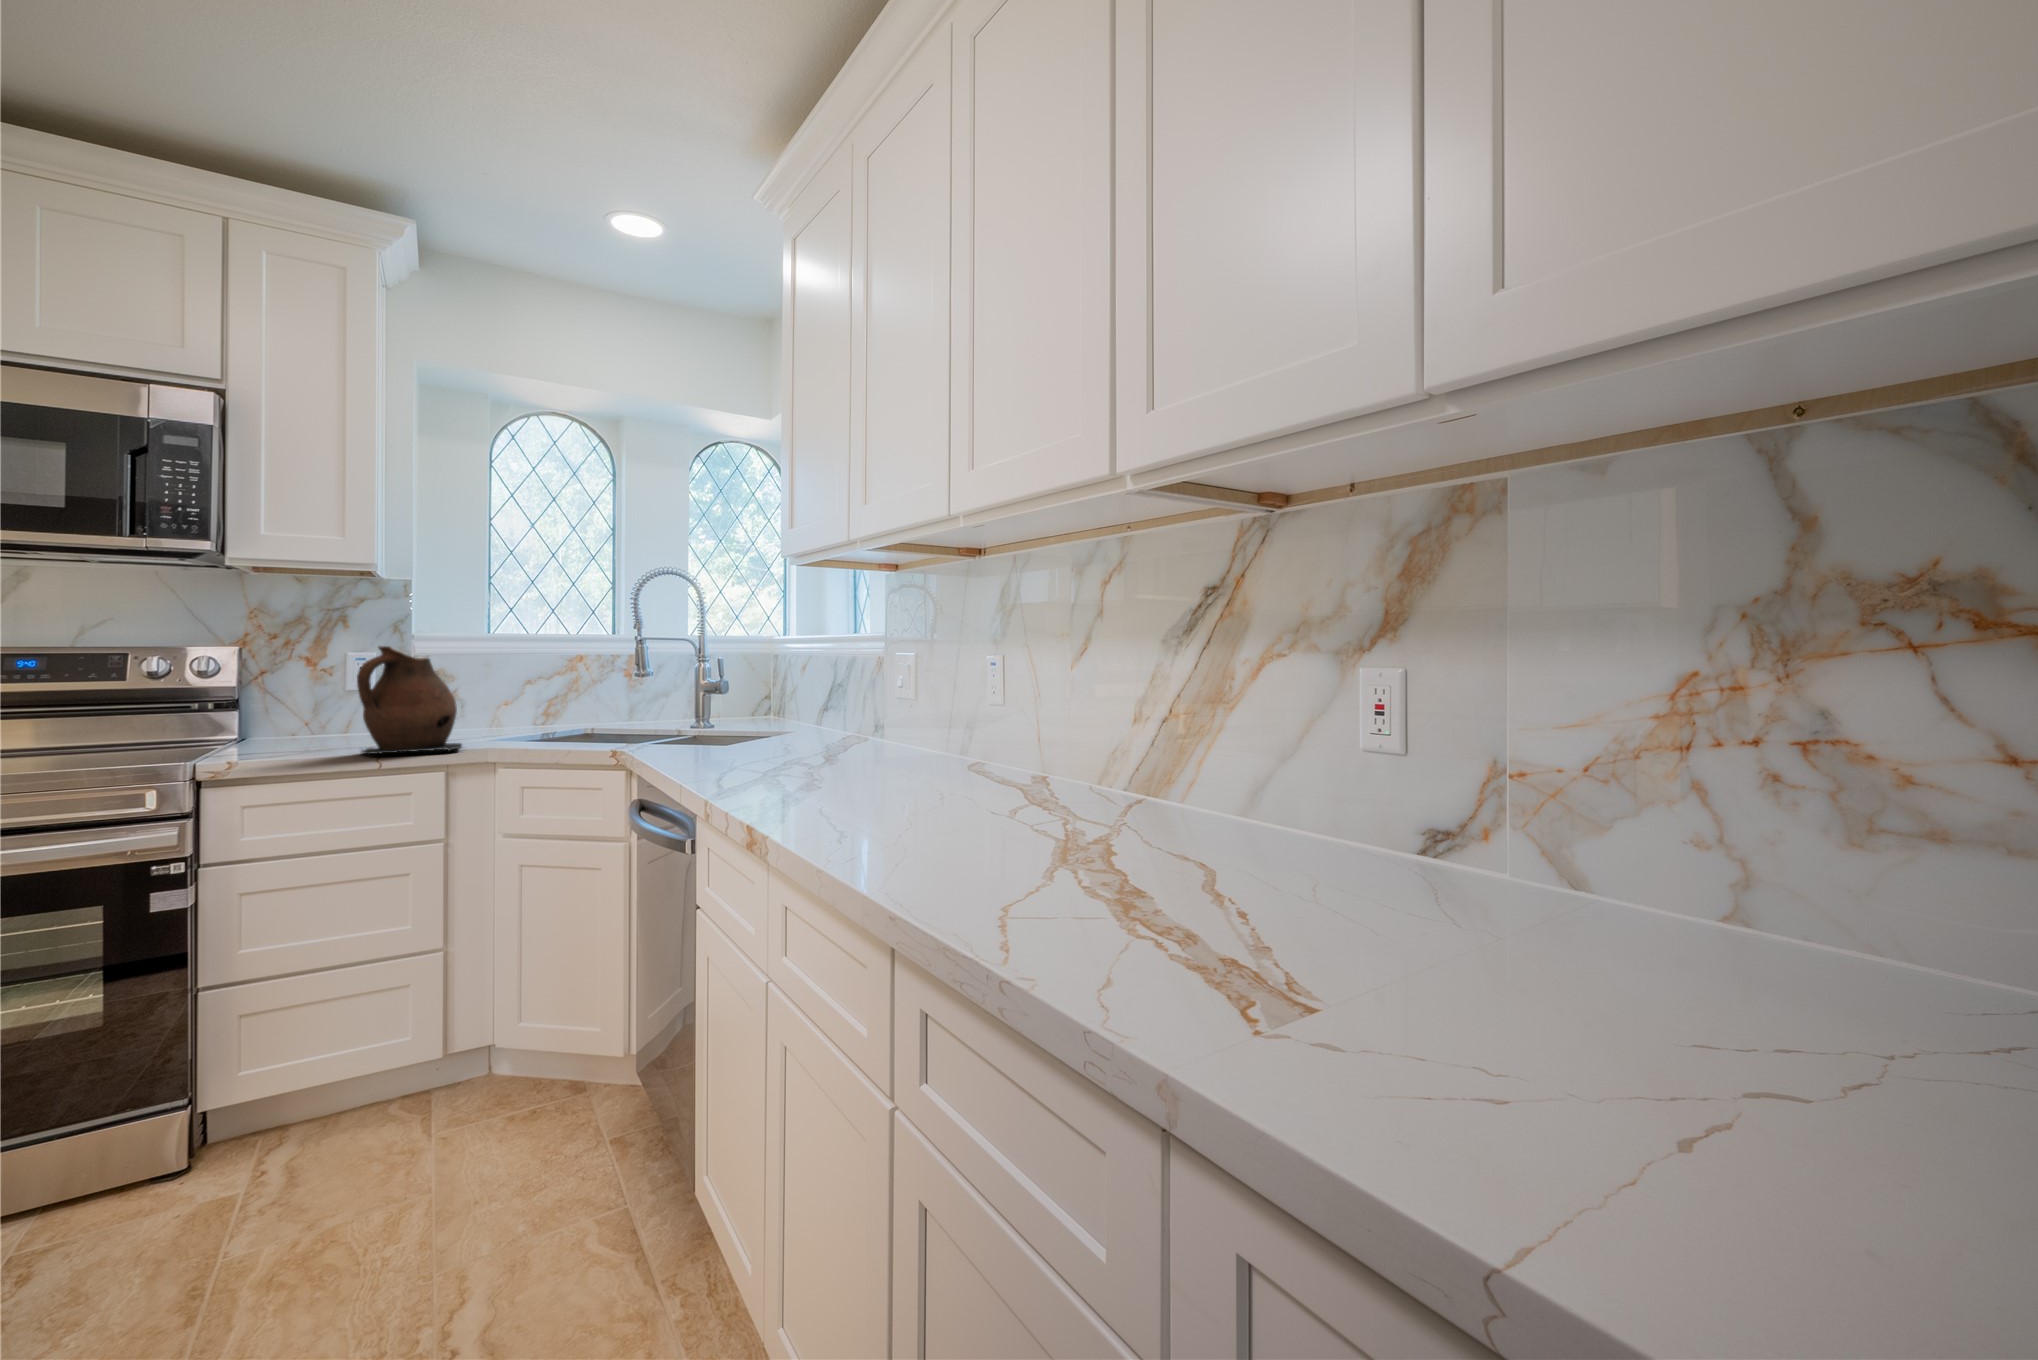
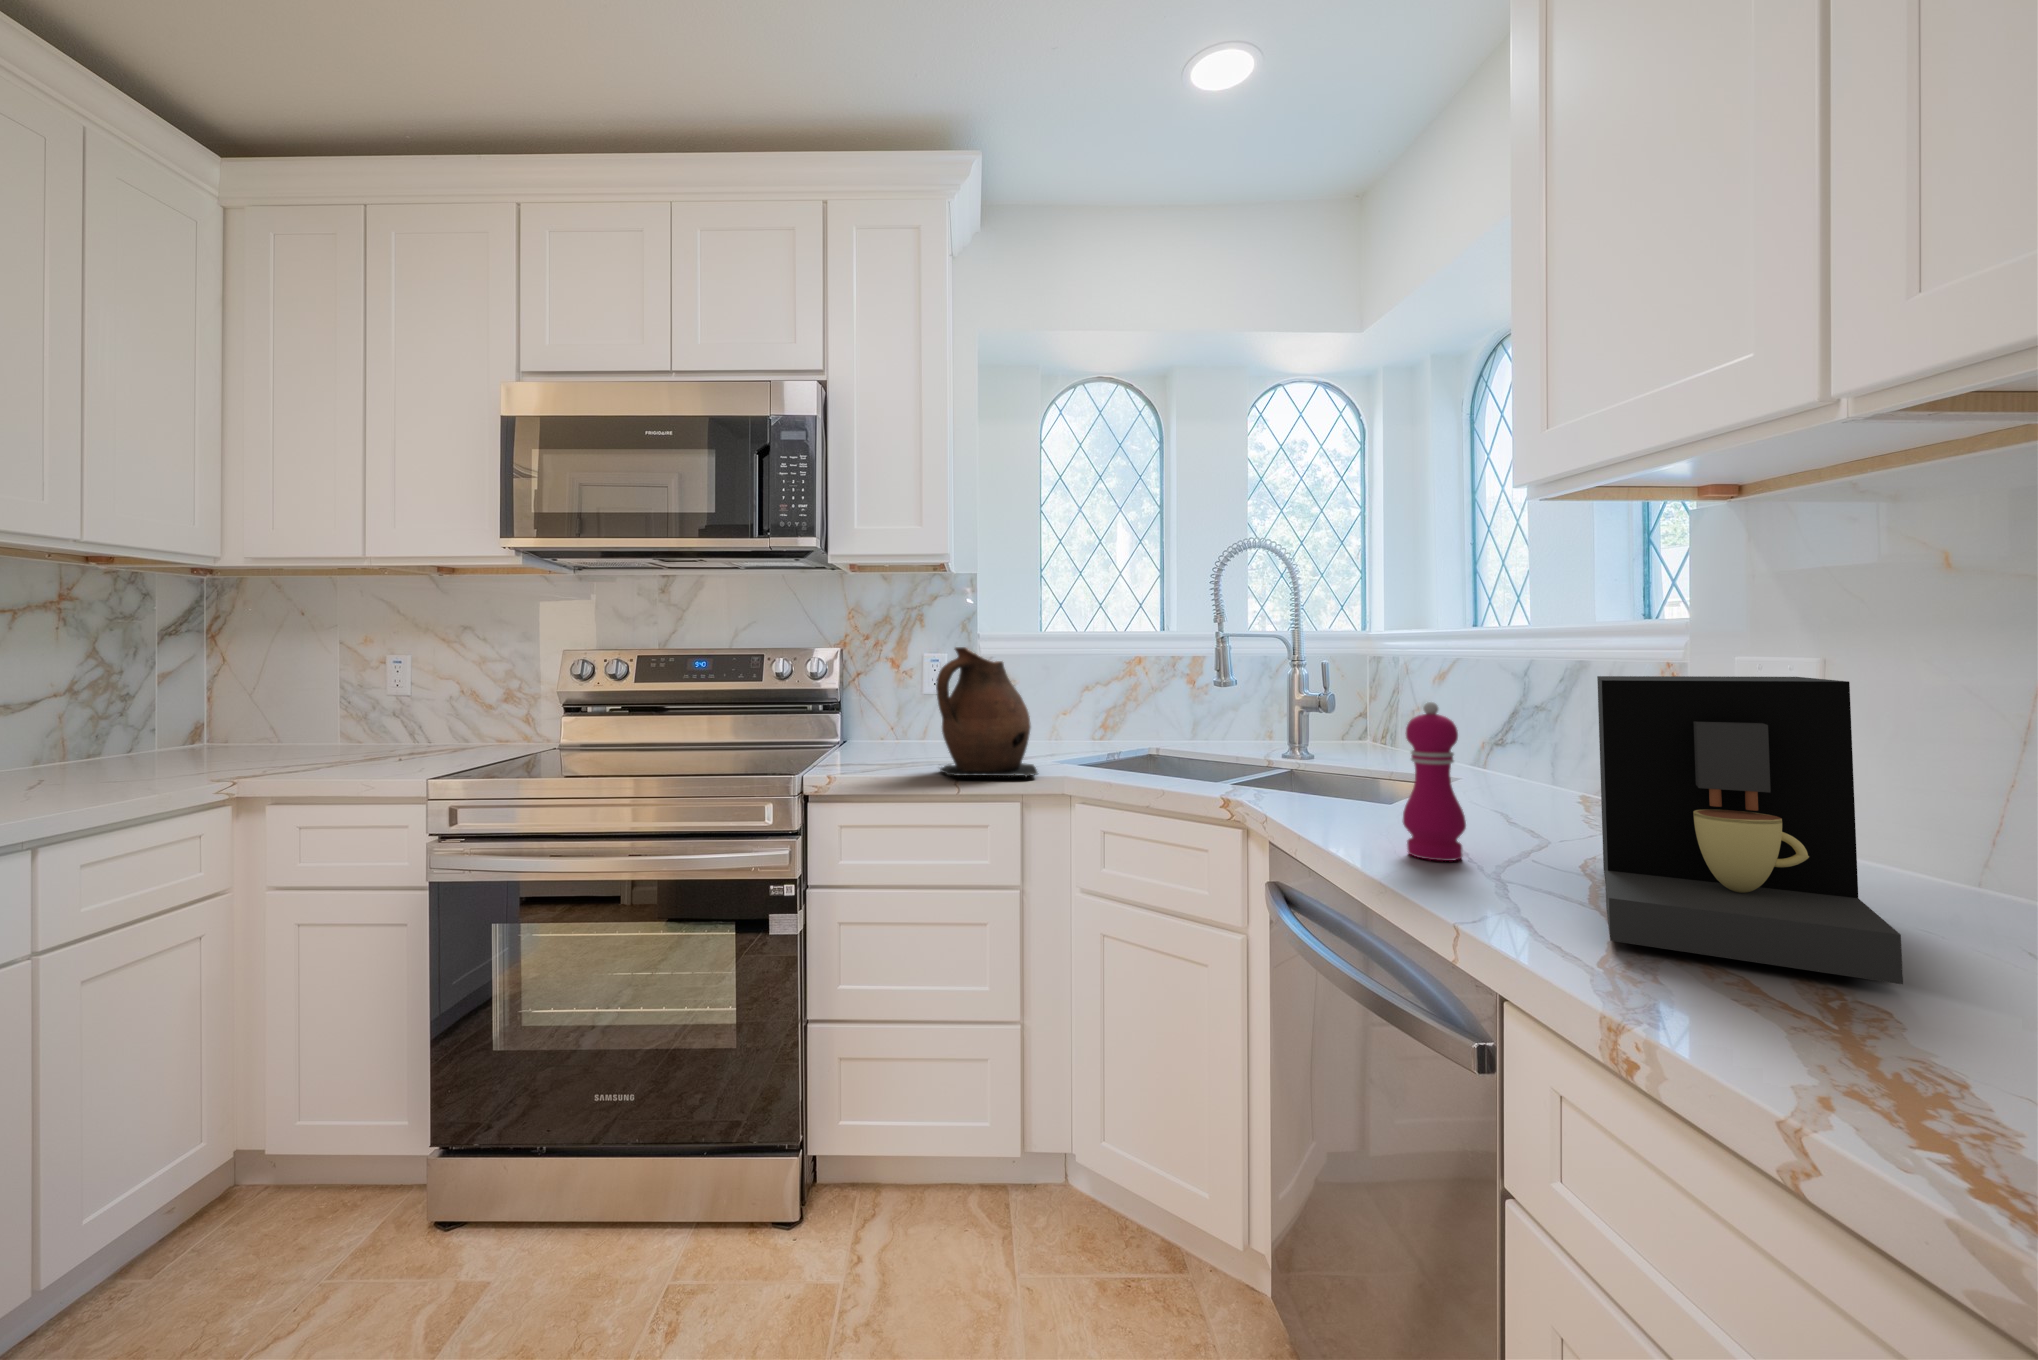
coffee maker: none [738,664,867,782] -> present [1597,676,1903,984]
pepper mill: none [694,680,728,767] -> present [1403,702,1466,861]

